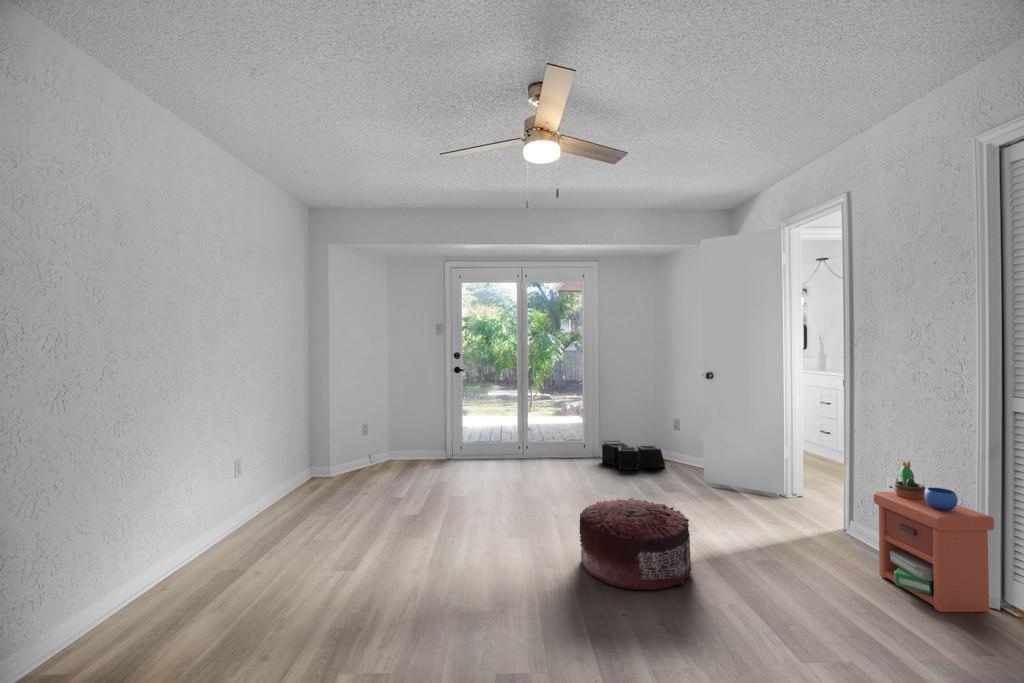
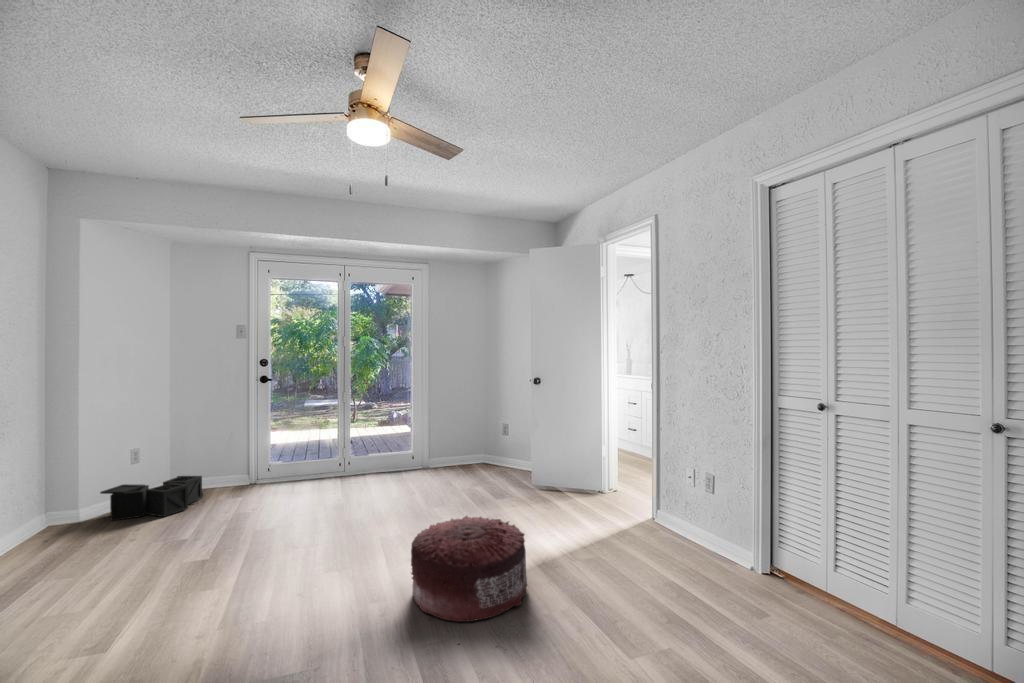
storage bin: present [602,440,665,470] -> present [100,476,203,521]
nightstand: present [873,461,994,612] -> none [678,456,767,589]

